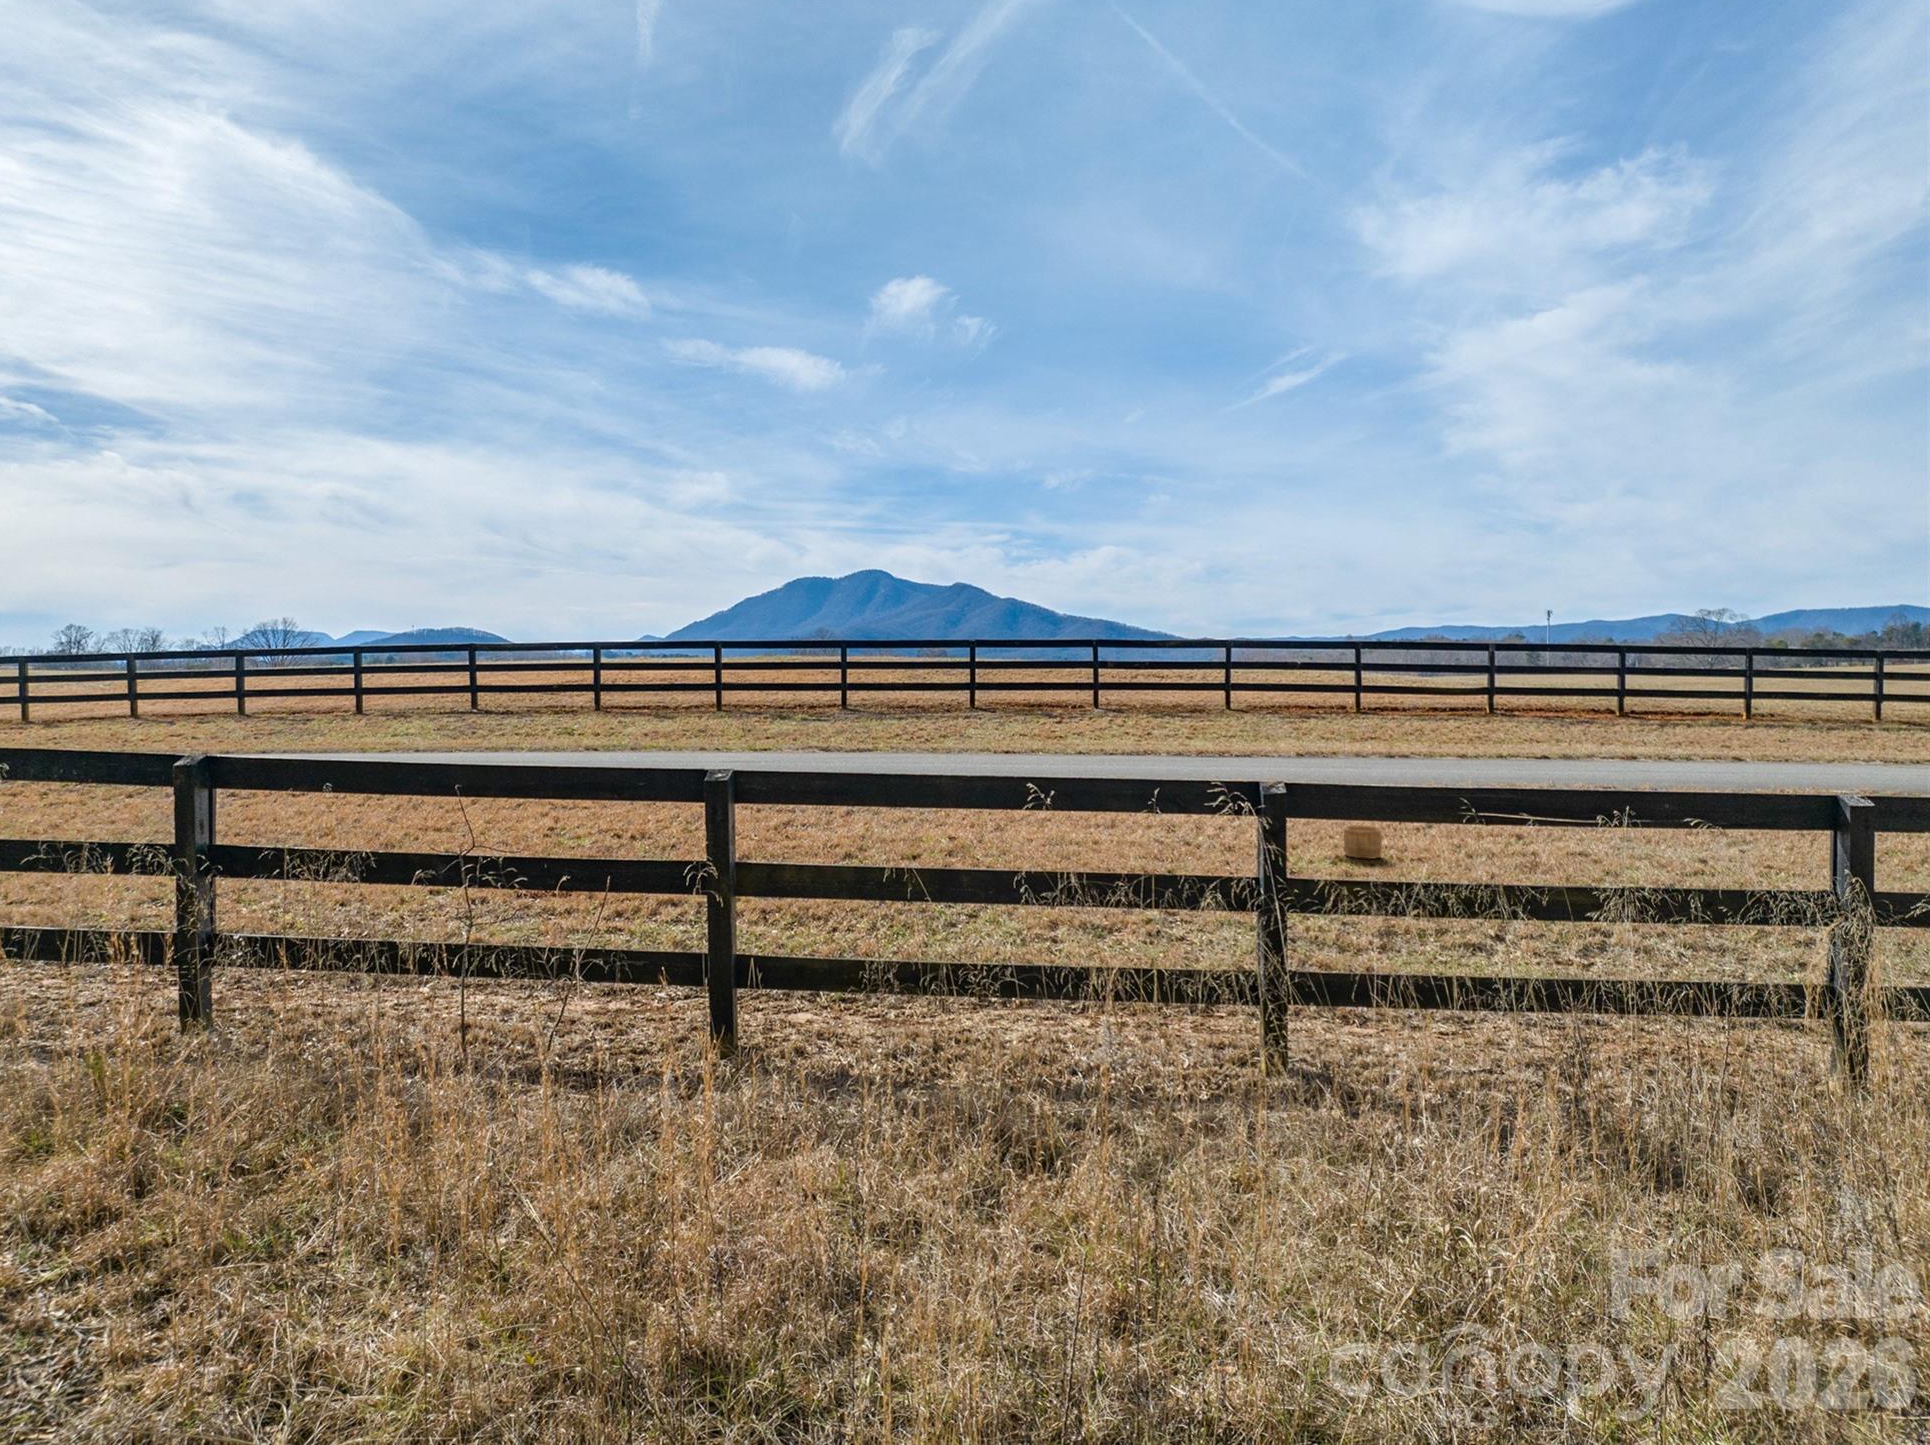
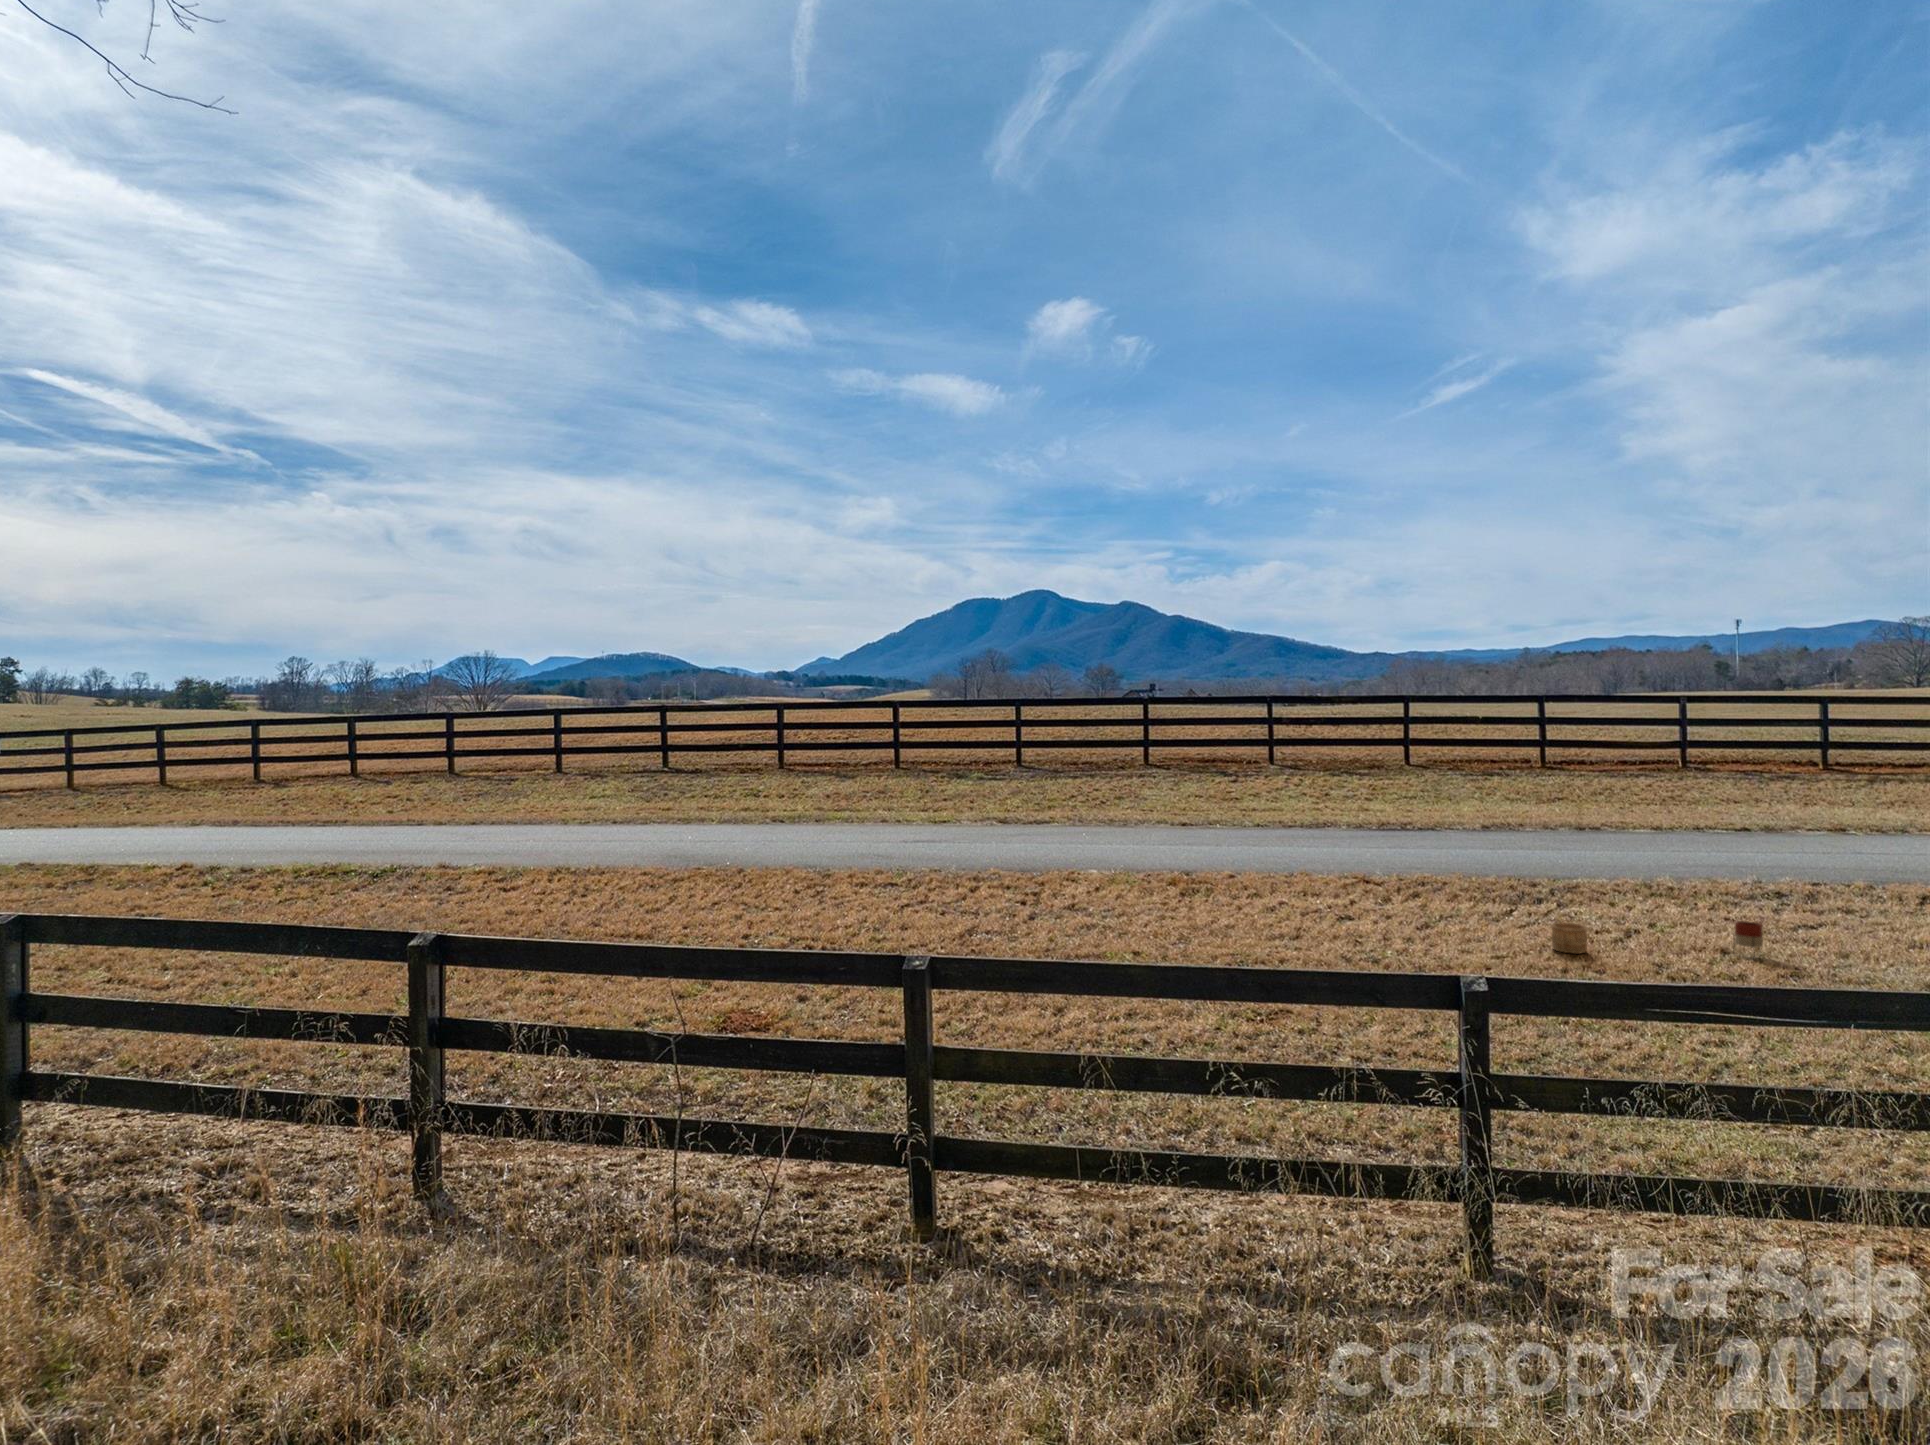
planter: none [1538,821,1570,863] -> present [1733,921,1763,957]

